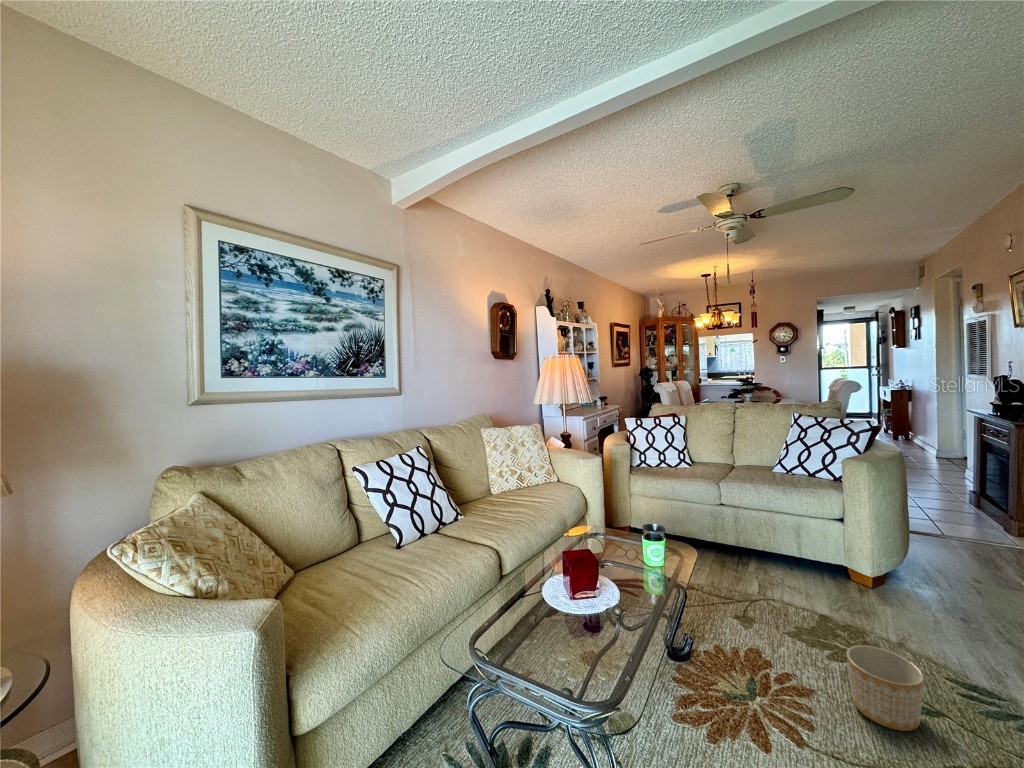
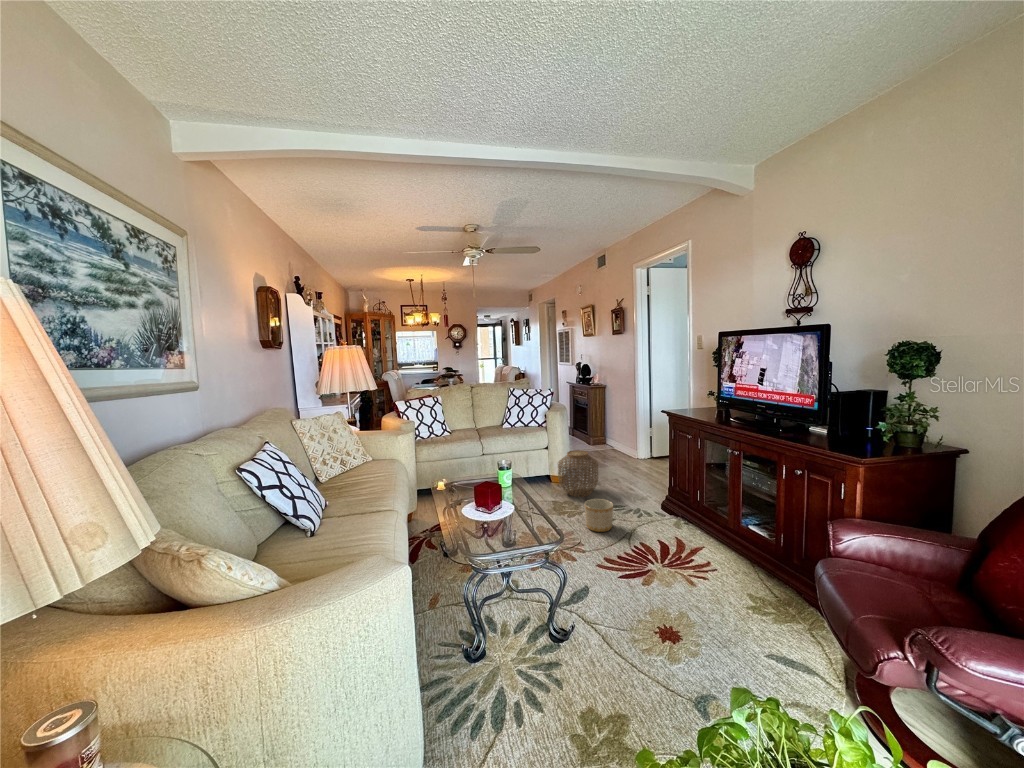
woven basket: none [844,538,947,635] -> present [558,450,598,497]

